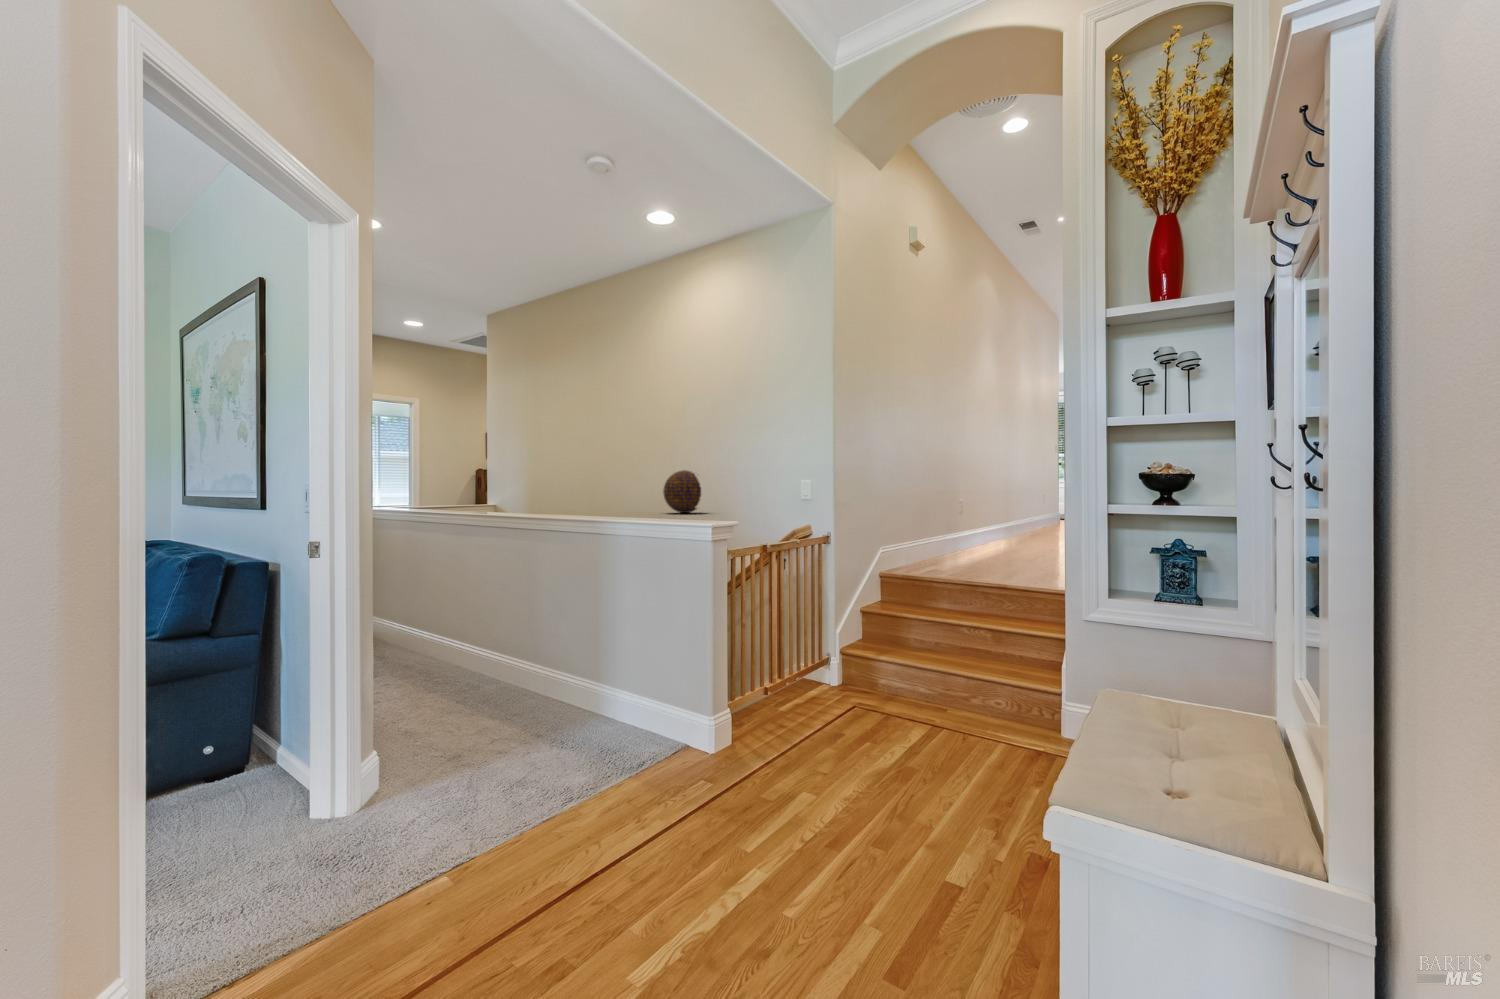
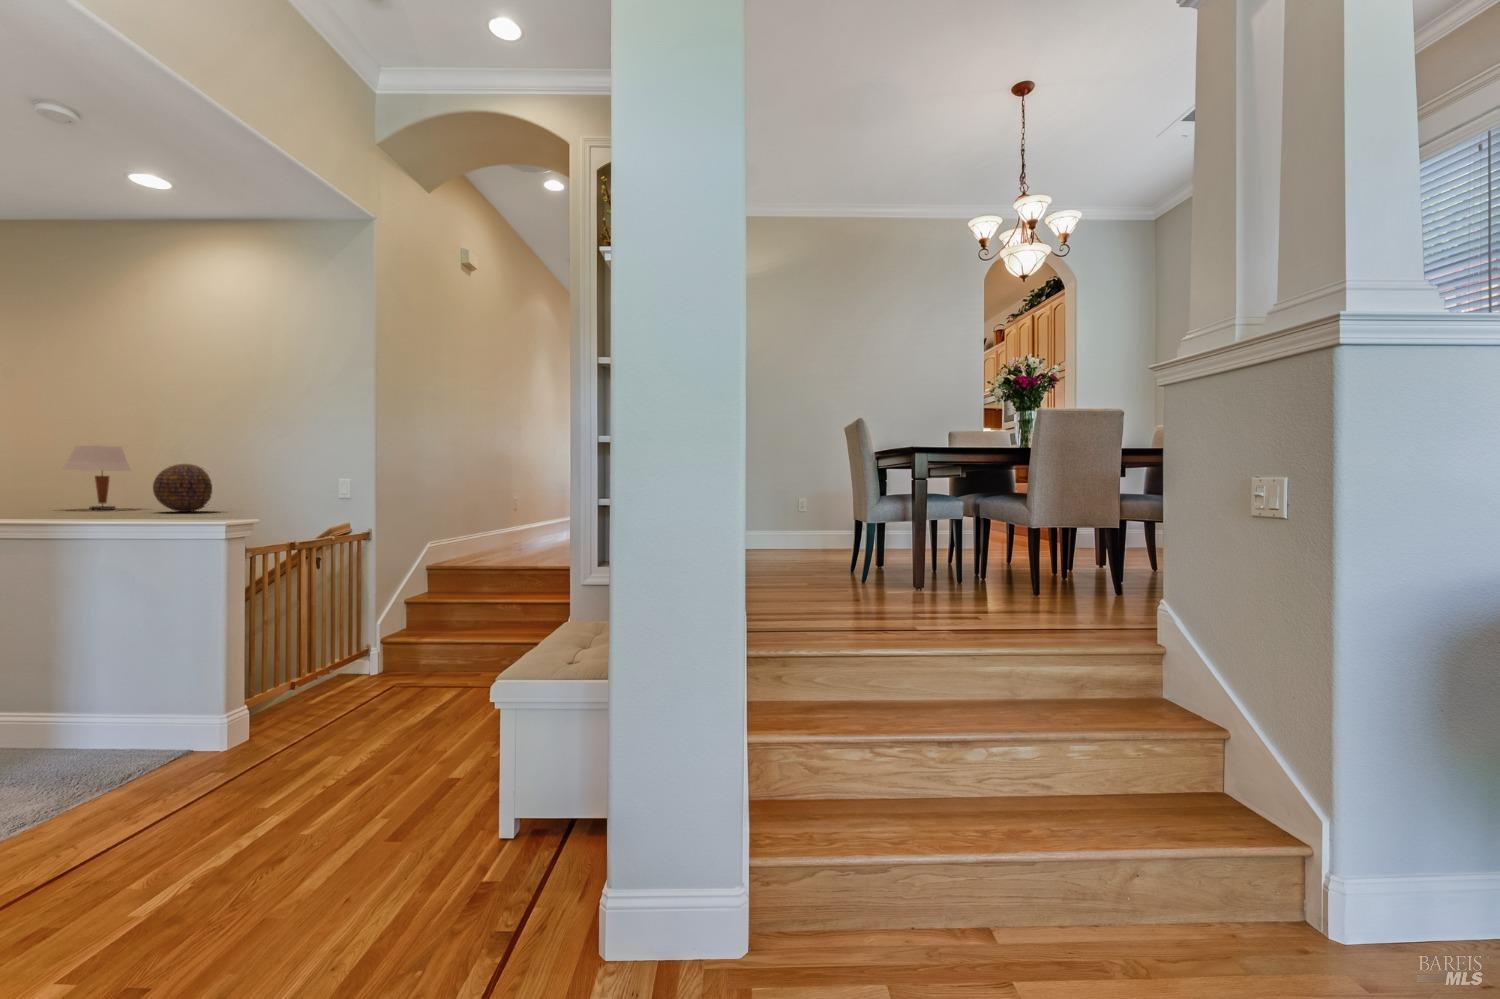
table lamp: none [610,458,657,511] -> present [62,445,131,509]

